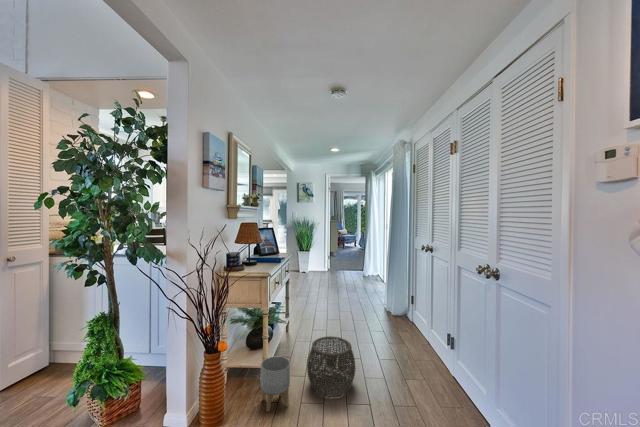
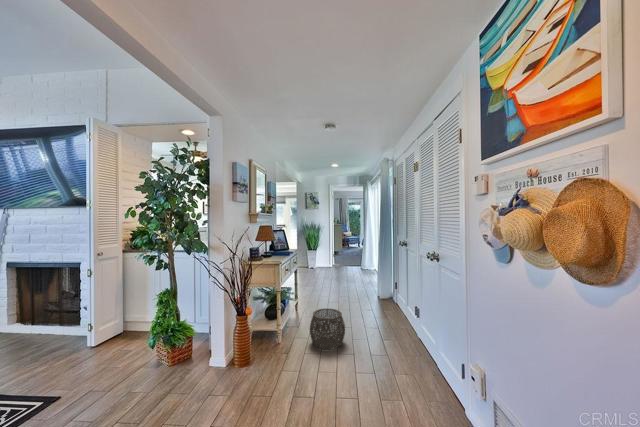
planter: present [261,356,290,412] -> none [276,321,297,358]

